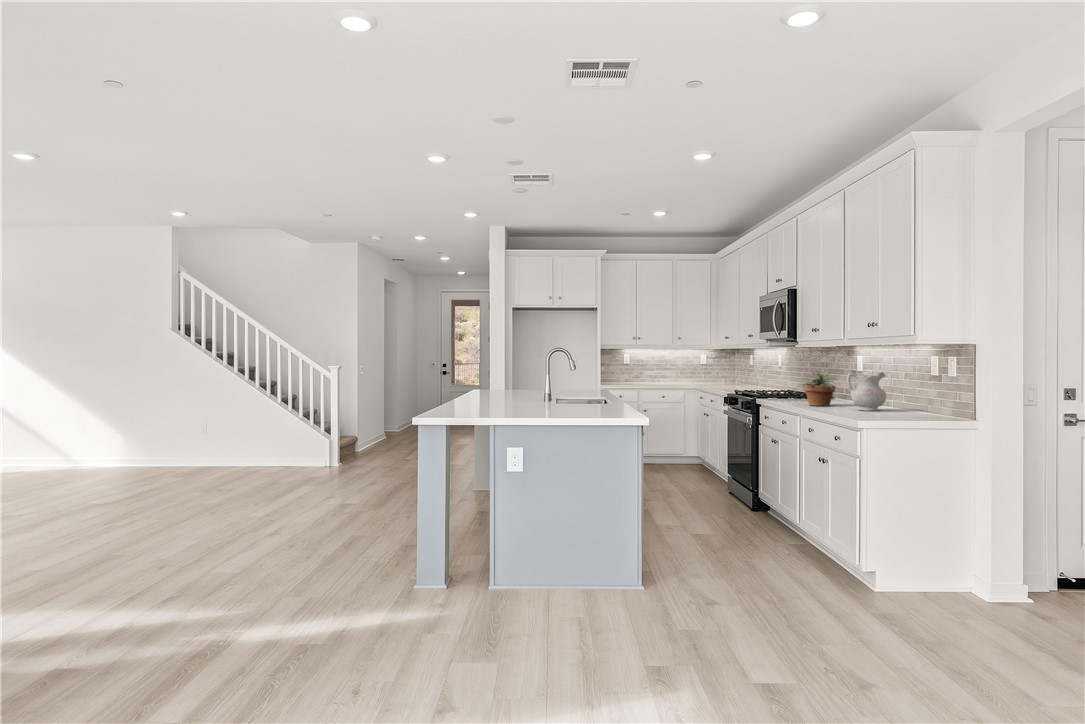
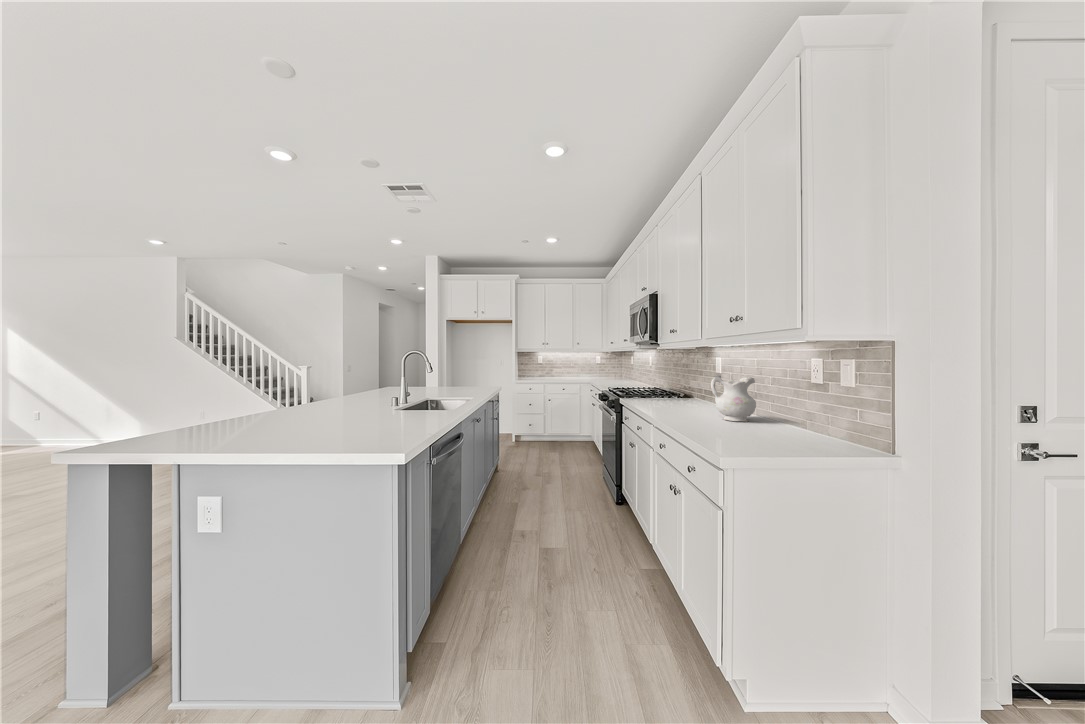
potted plant: present [802,370,838,406] -> none [661,371,702,411]

